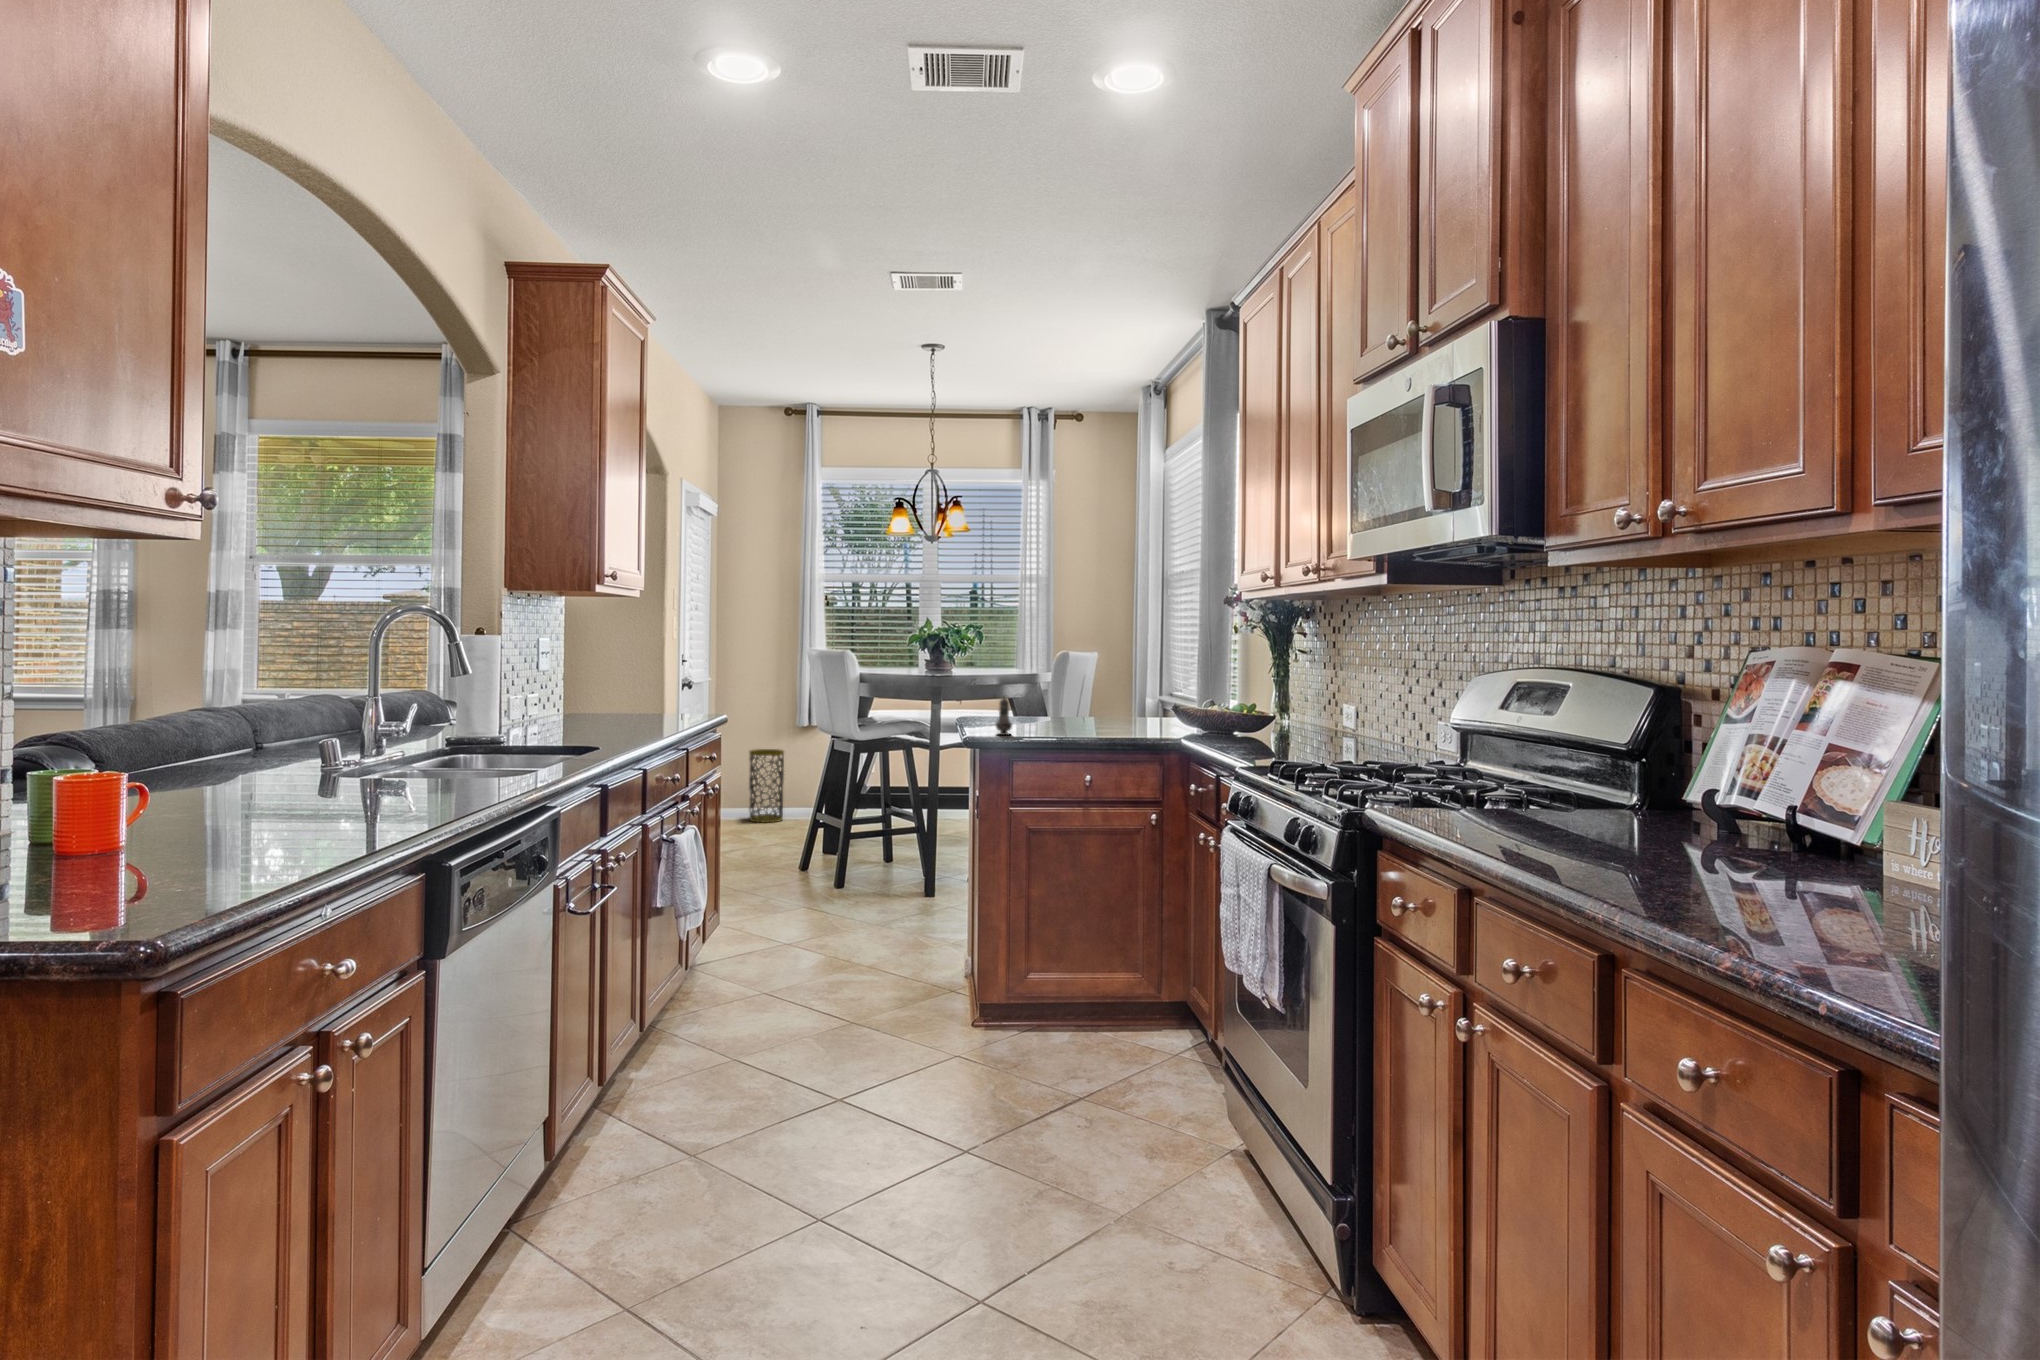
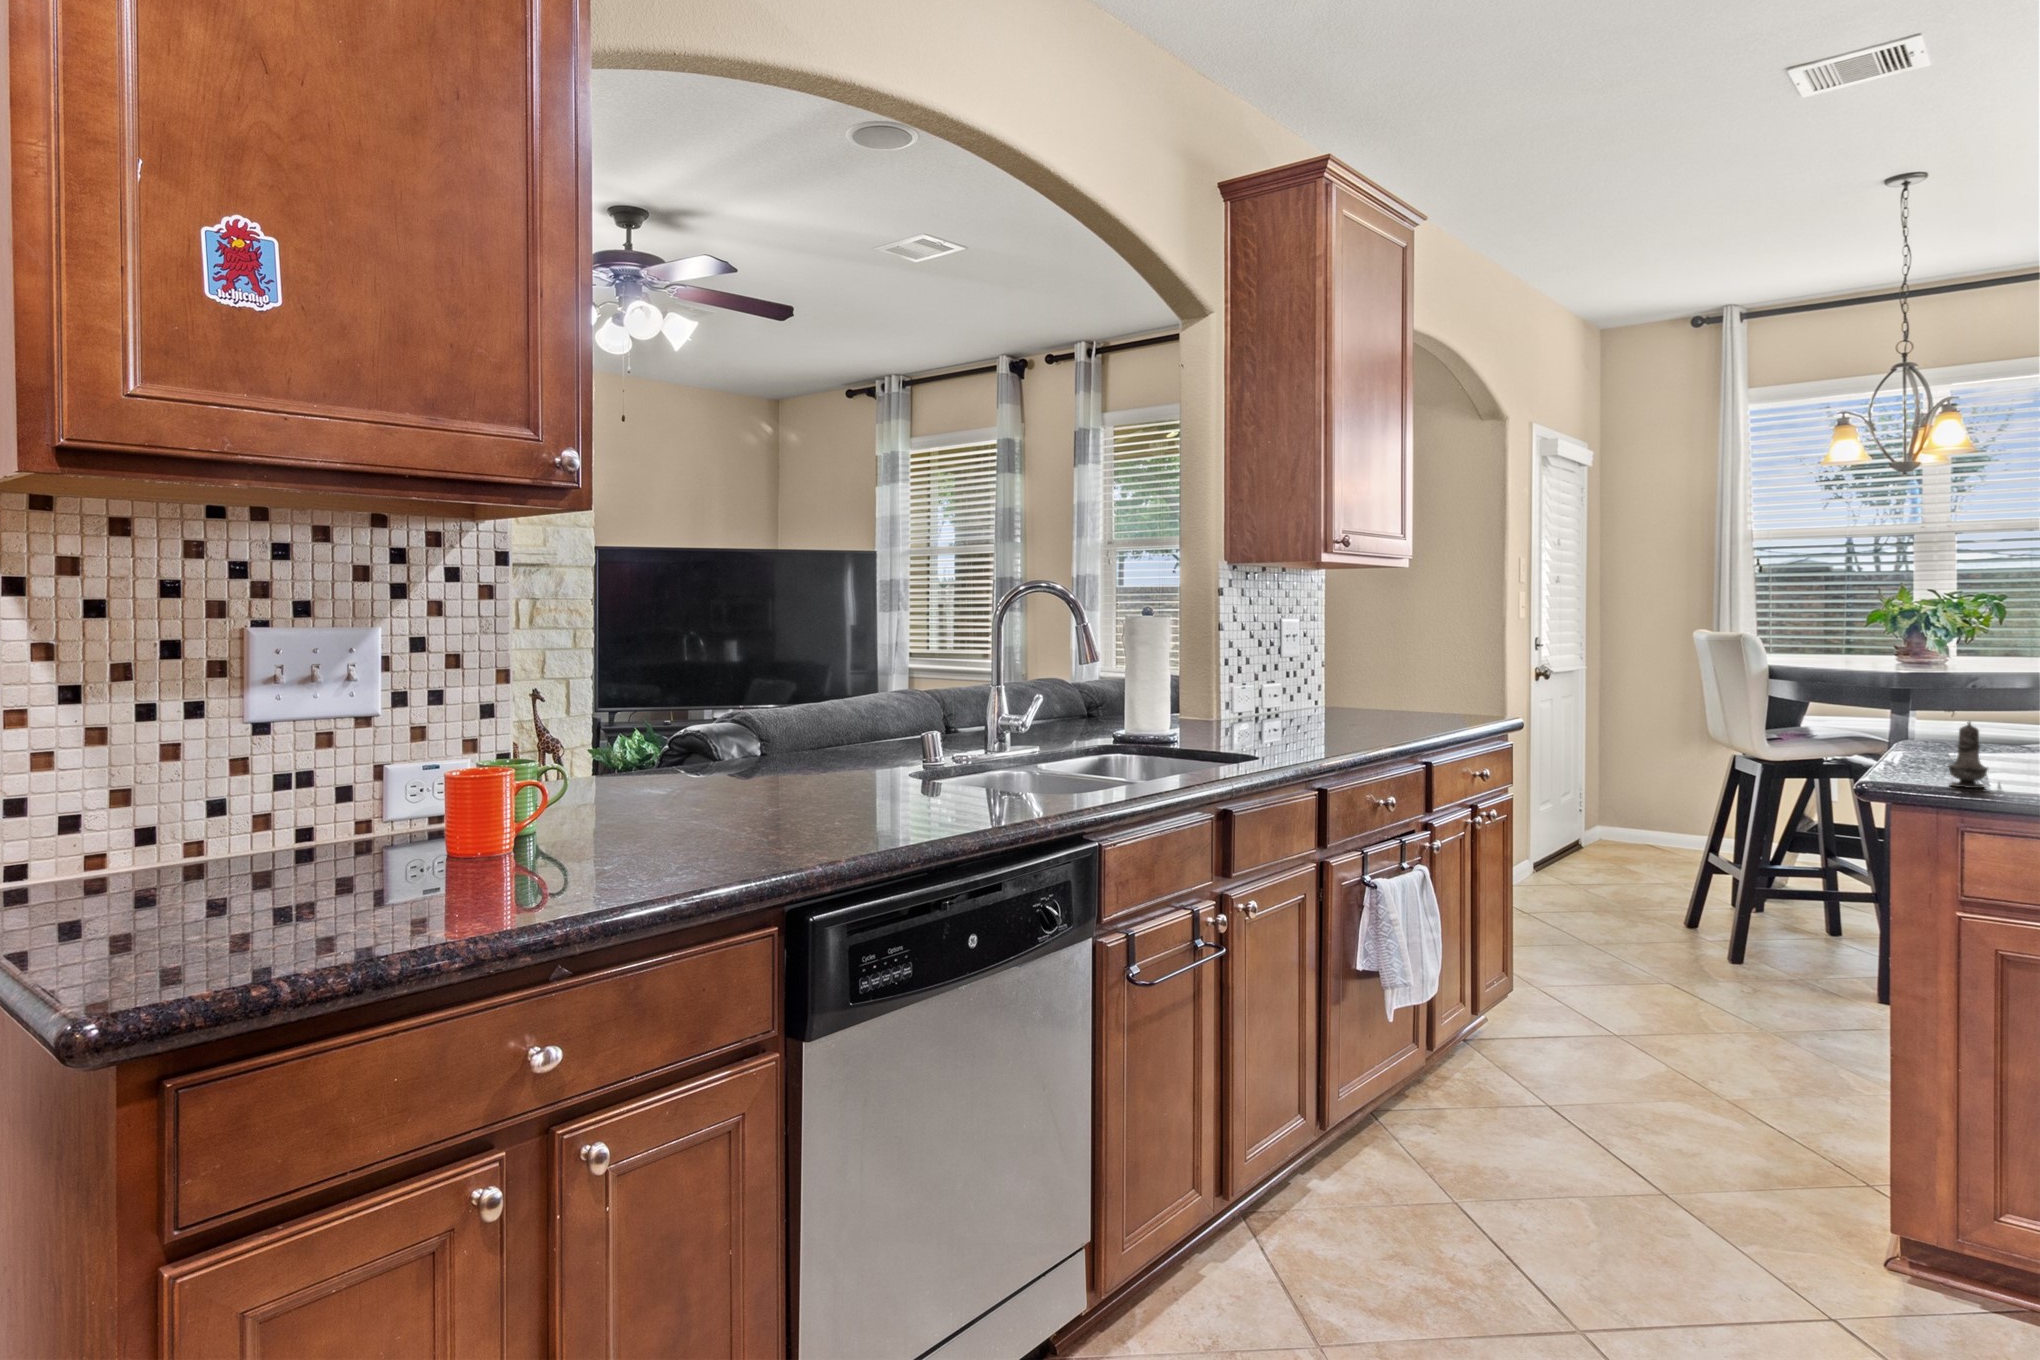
trash can: present [749,749,784,823] -> none [1631,753,1682,846]

